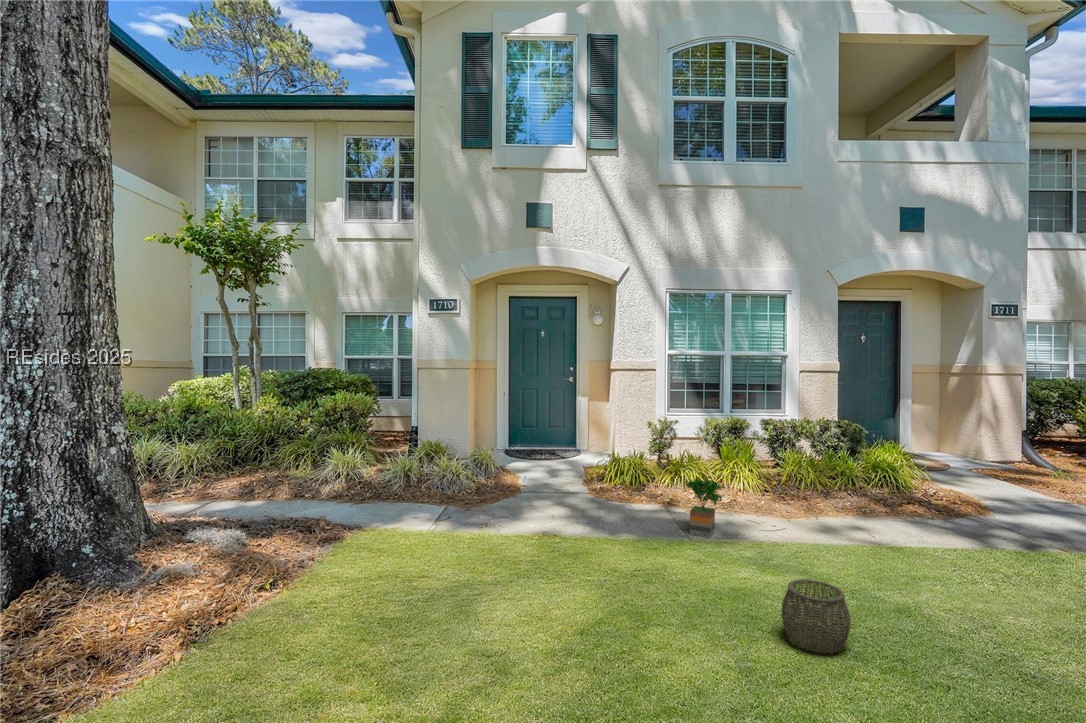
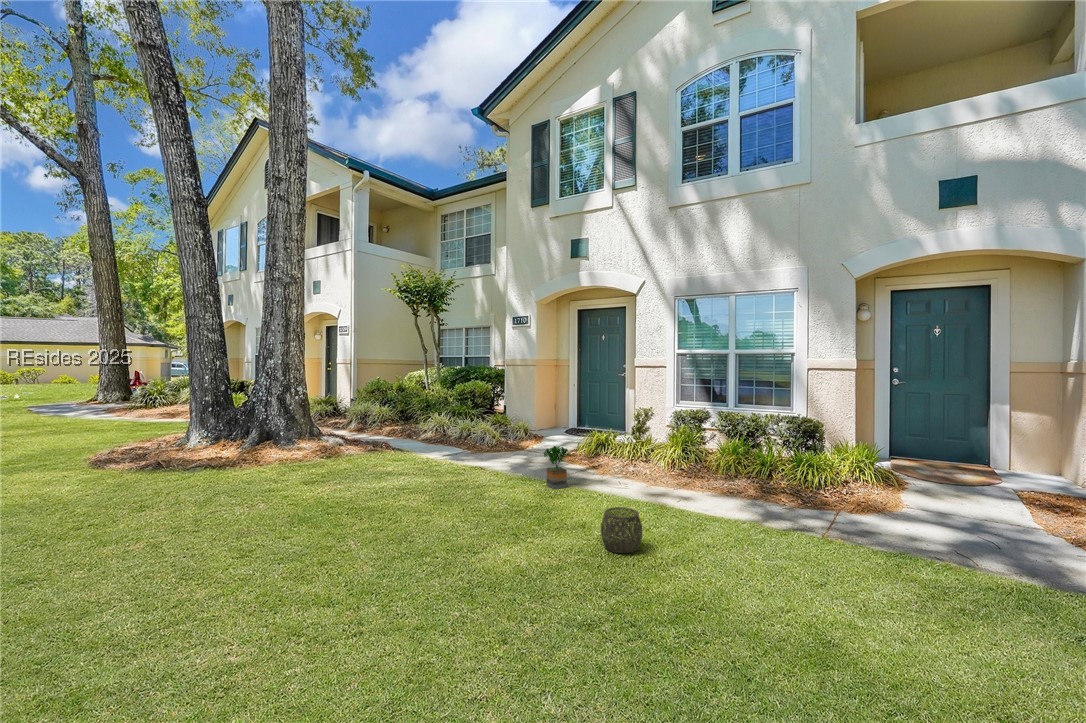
woven basket: present [781,579,851,654] -> present [601,507,643,553]

